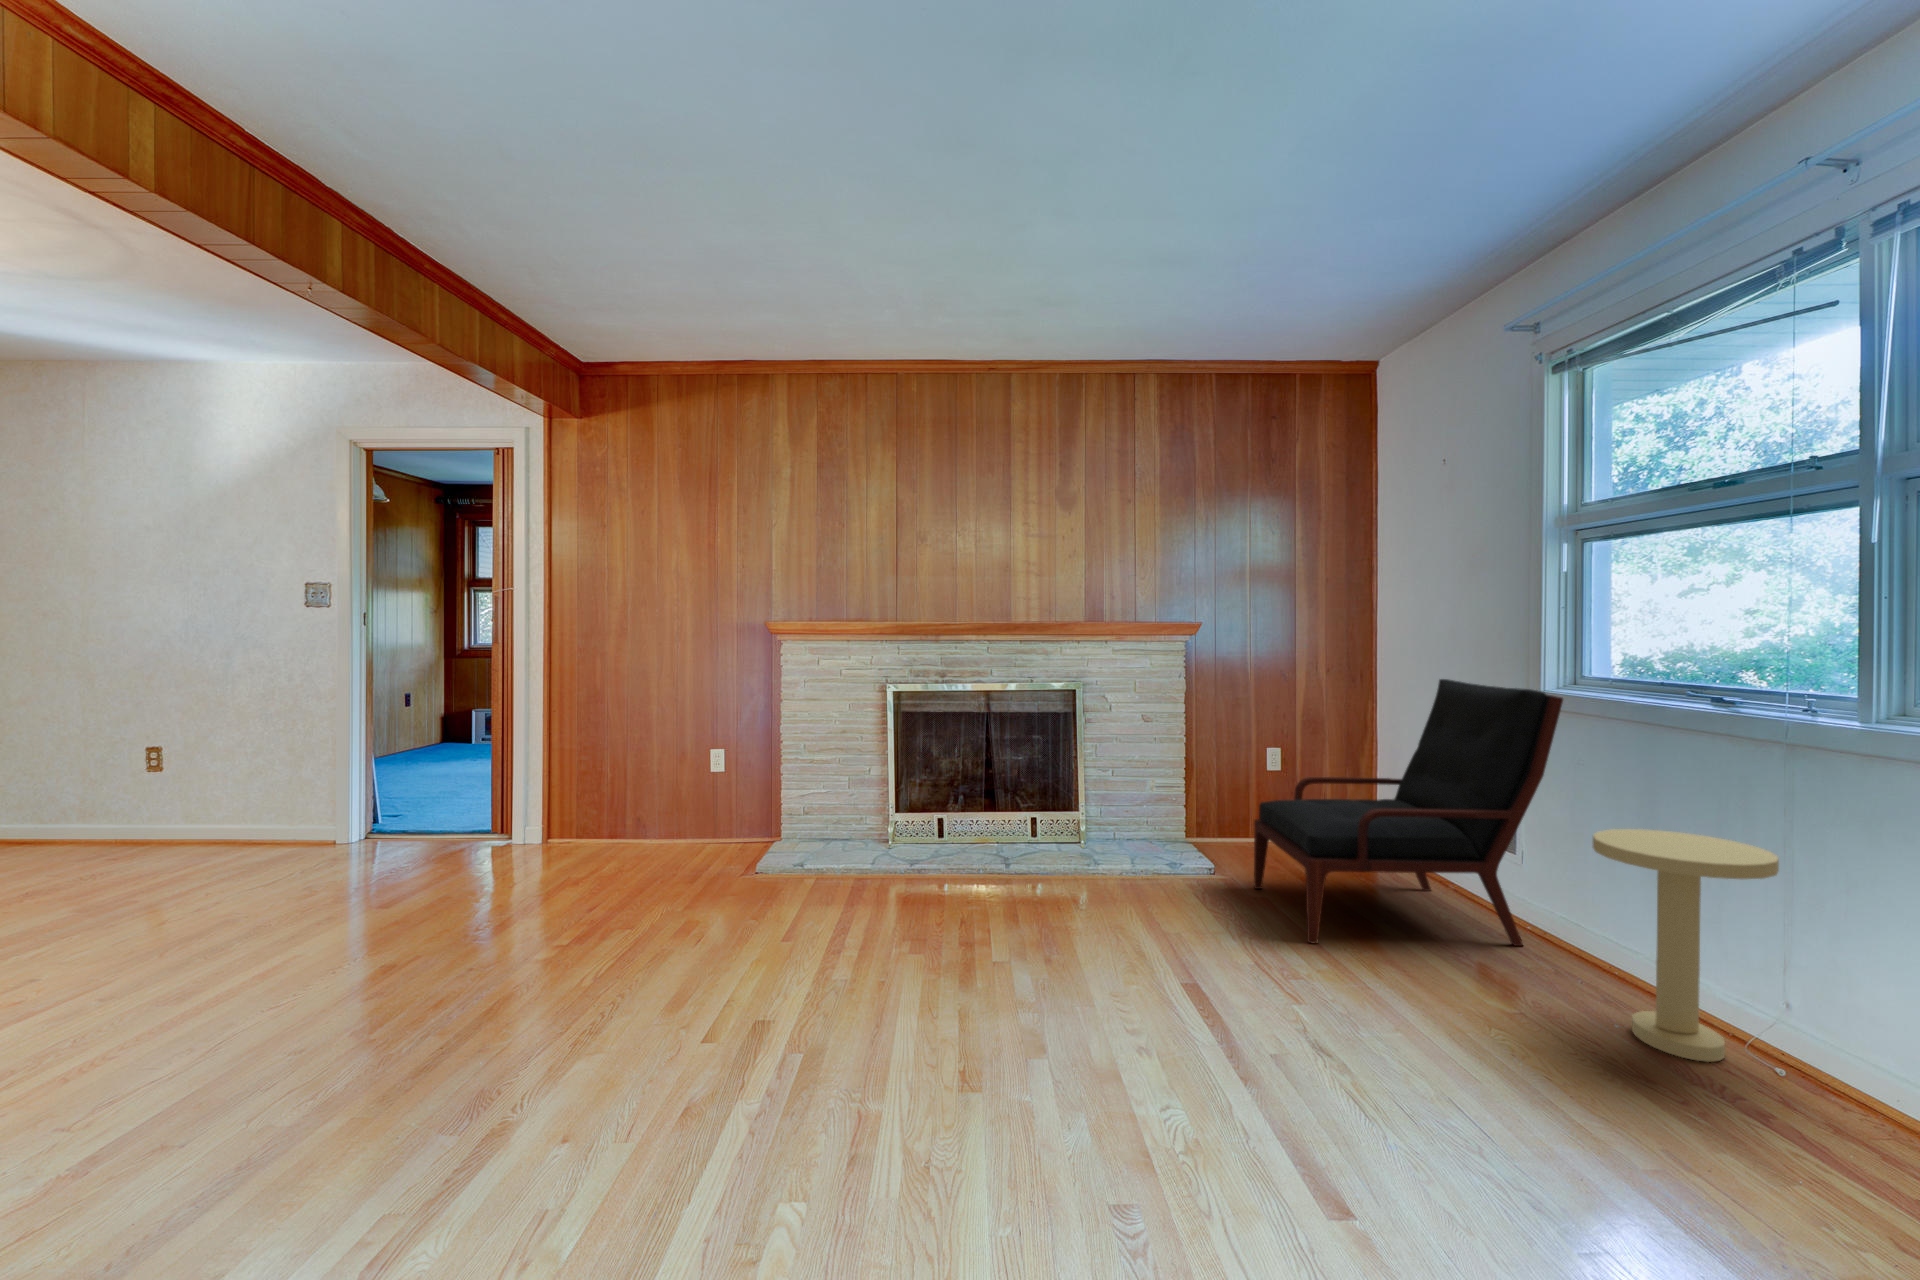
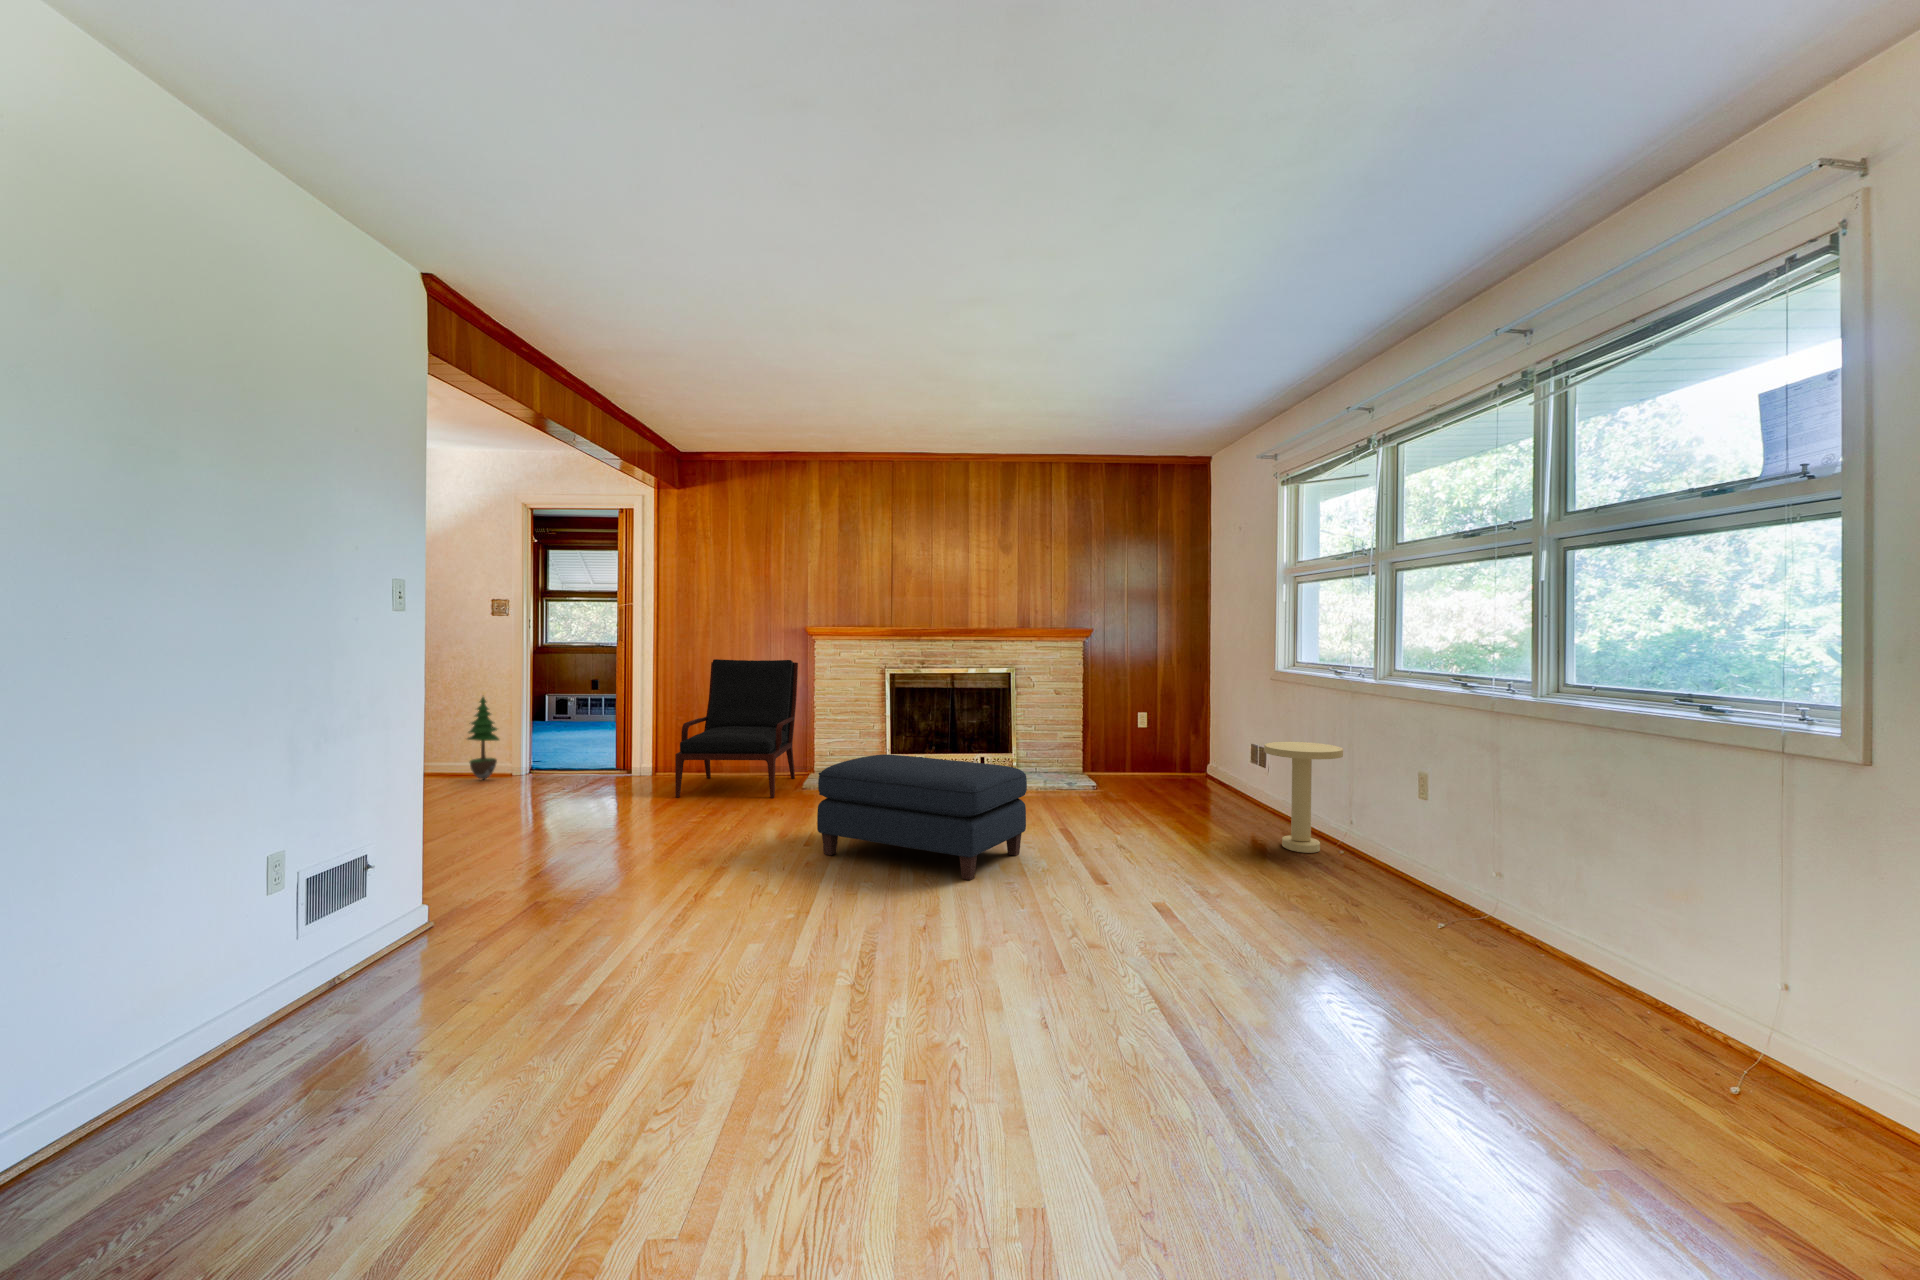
armchair: present [1254,679,1563,946] -> present [675,659,798,798]
potted tree: none [257,725,314,853] -> present [467,697,499,780]
ottoman: none [731,849,1142,1163] -> present [817,754,1027,880]

